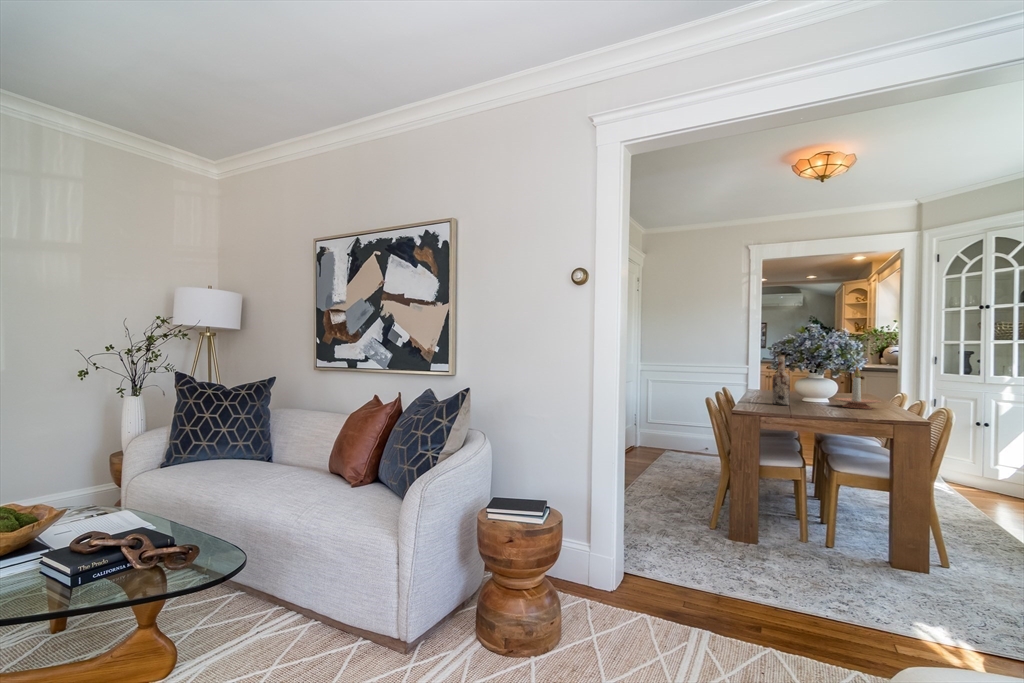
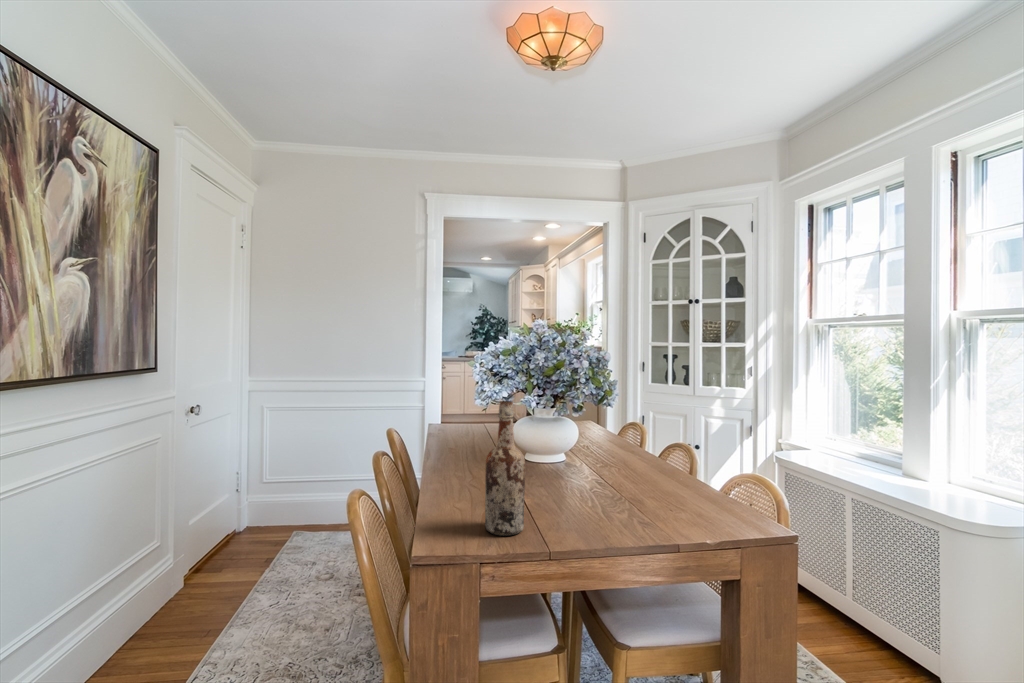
candle holder: present [835,367,880,409] -> none [600,414,686,513]

